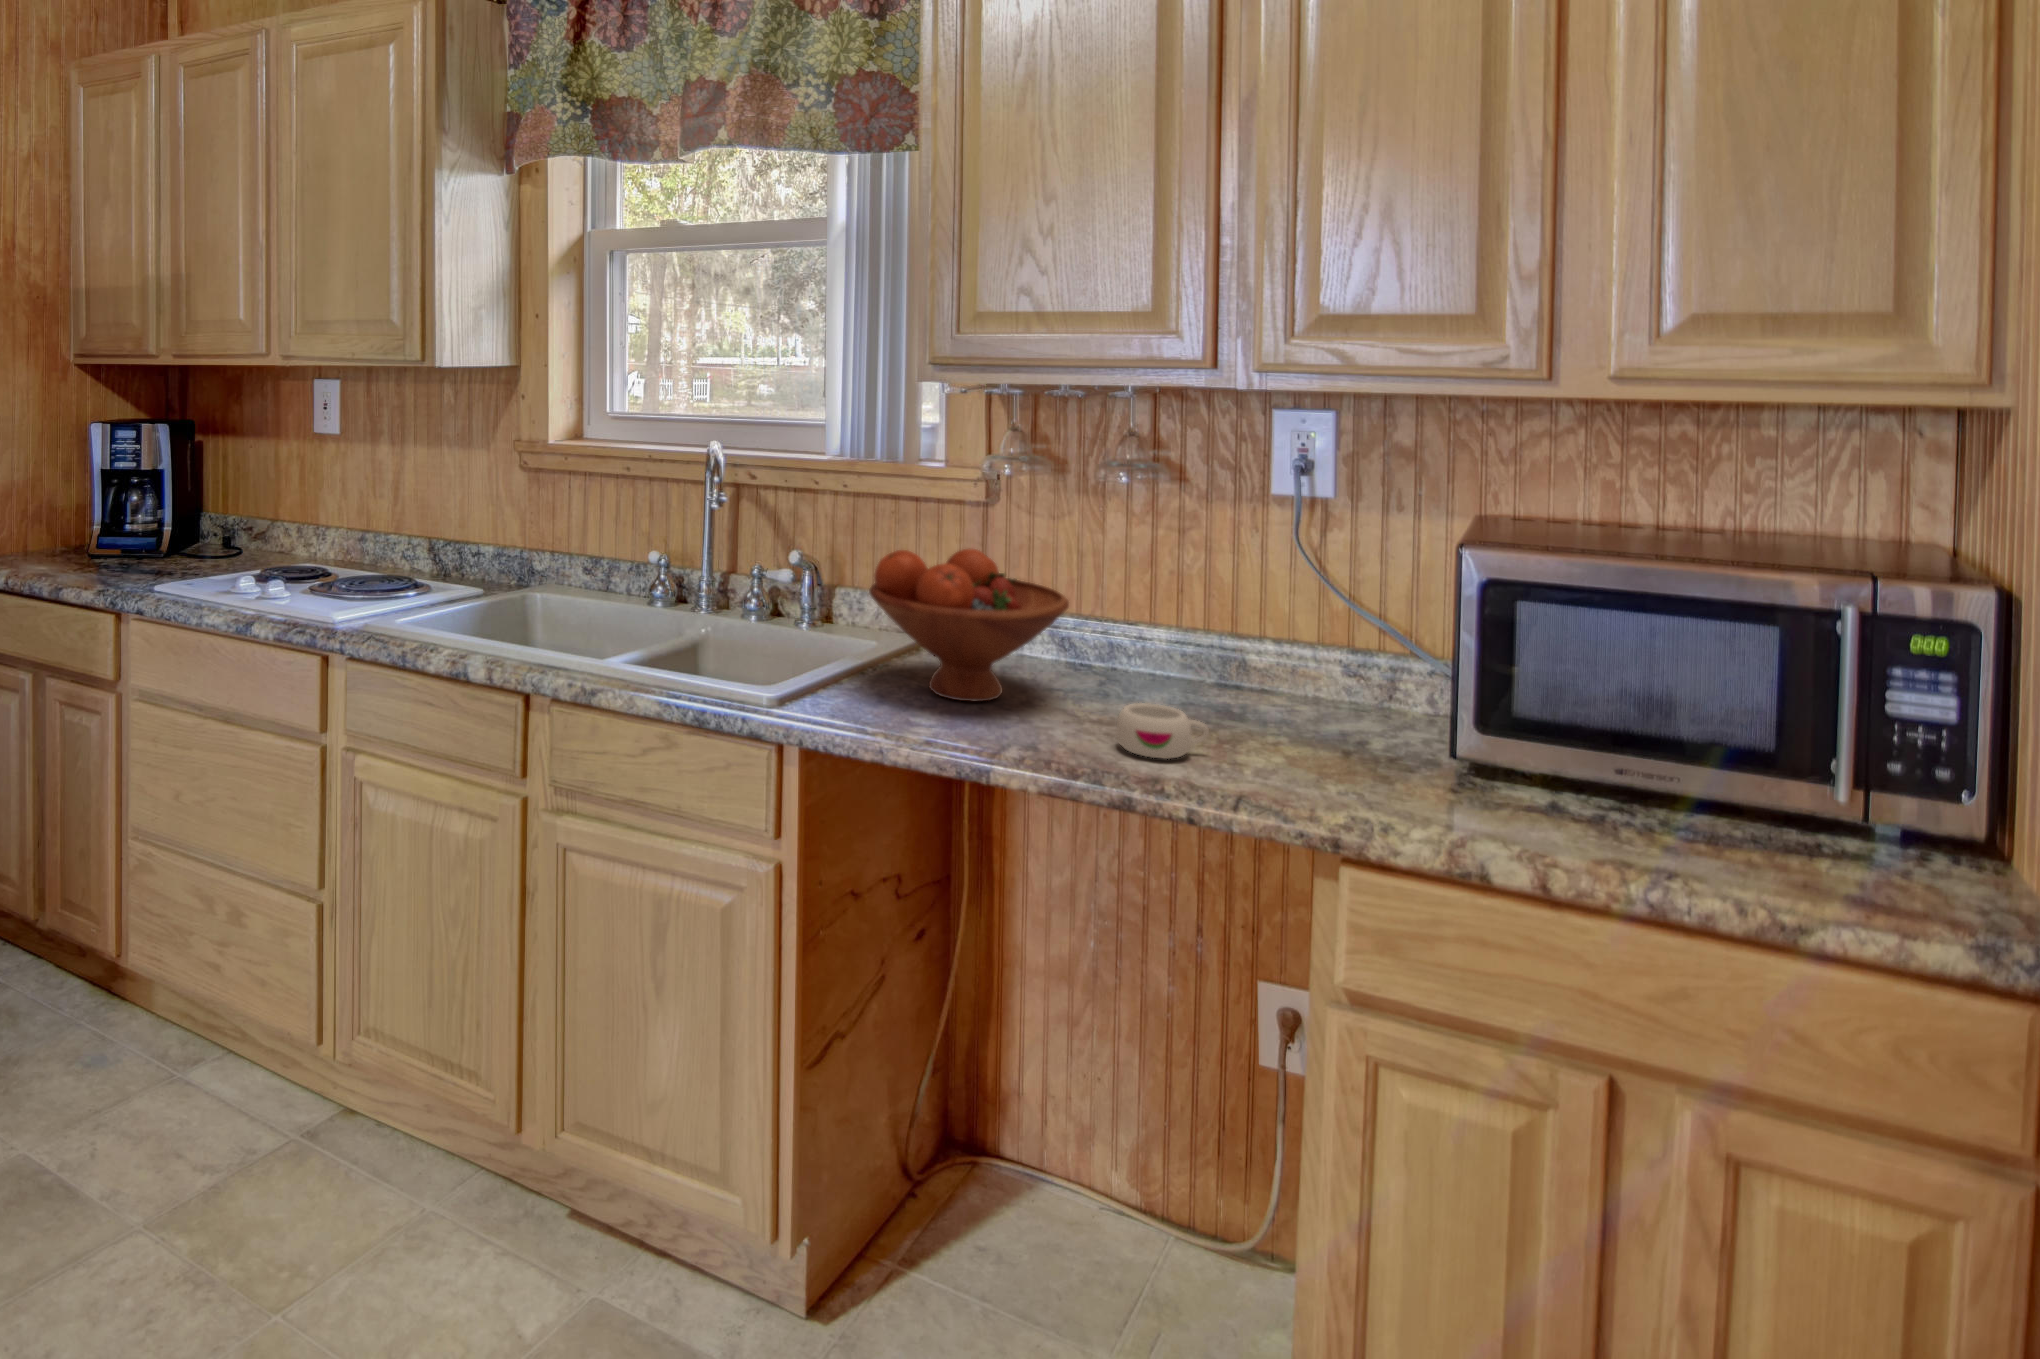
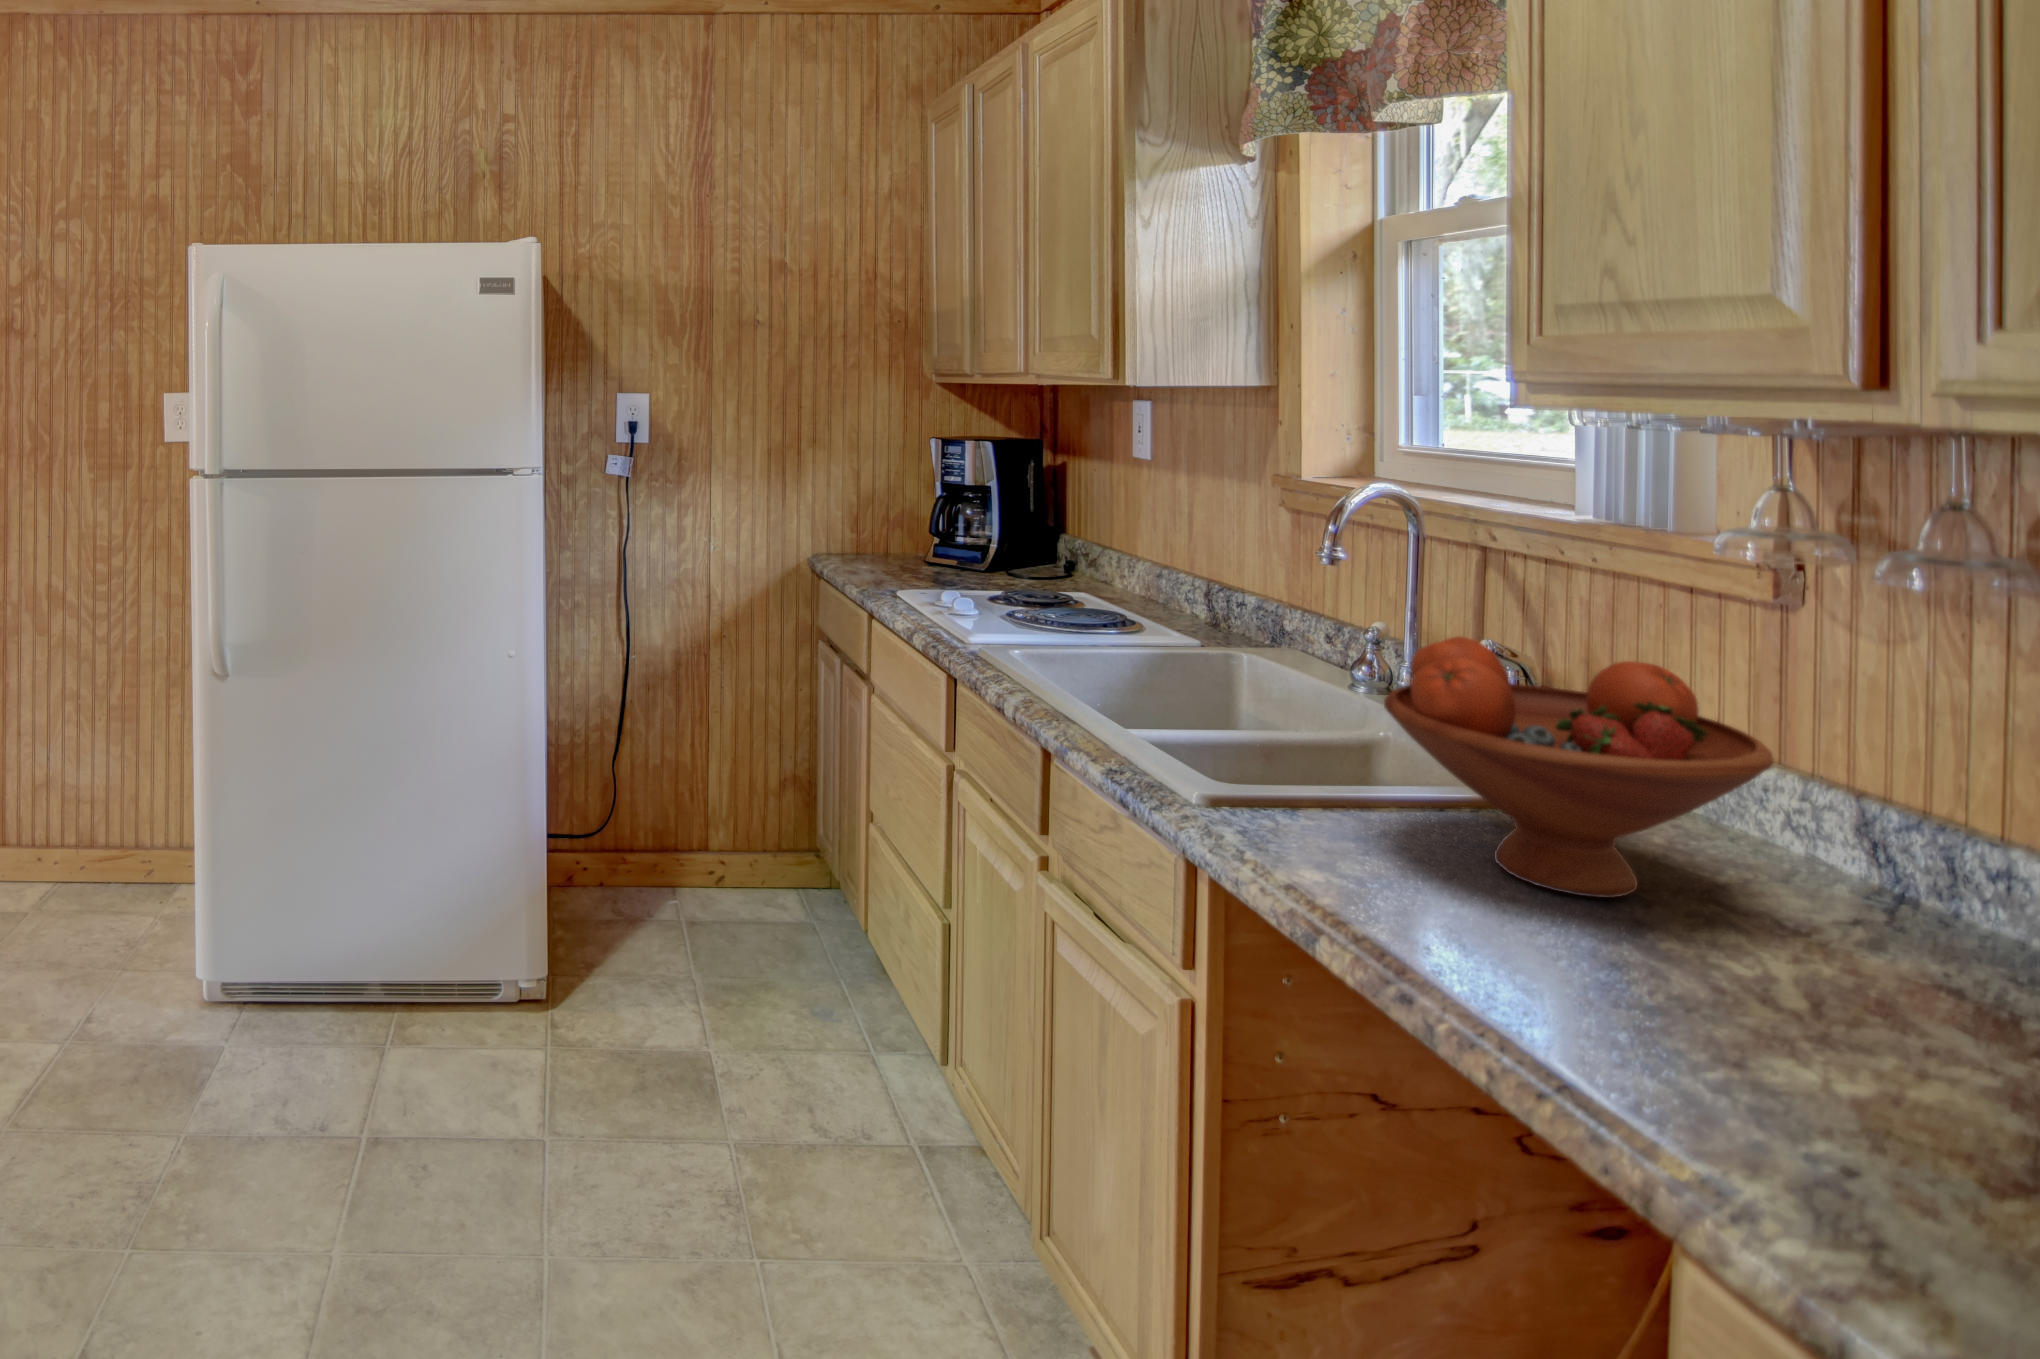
mug: present [1116,703,1209,759] -> none [1623,945,1830,1066]

